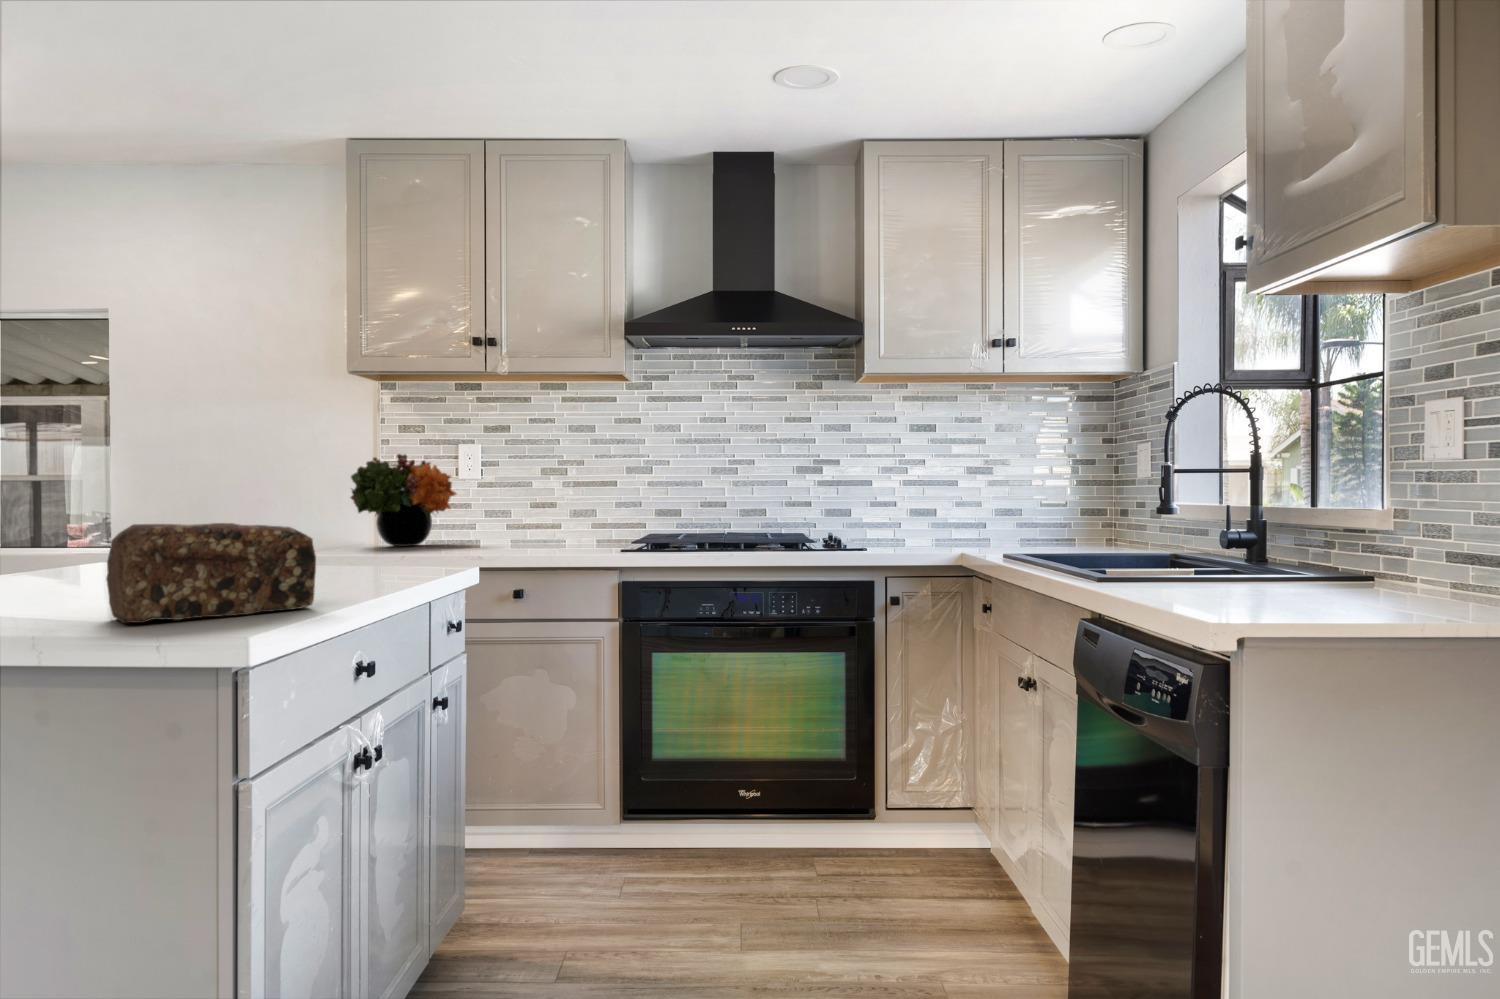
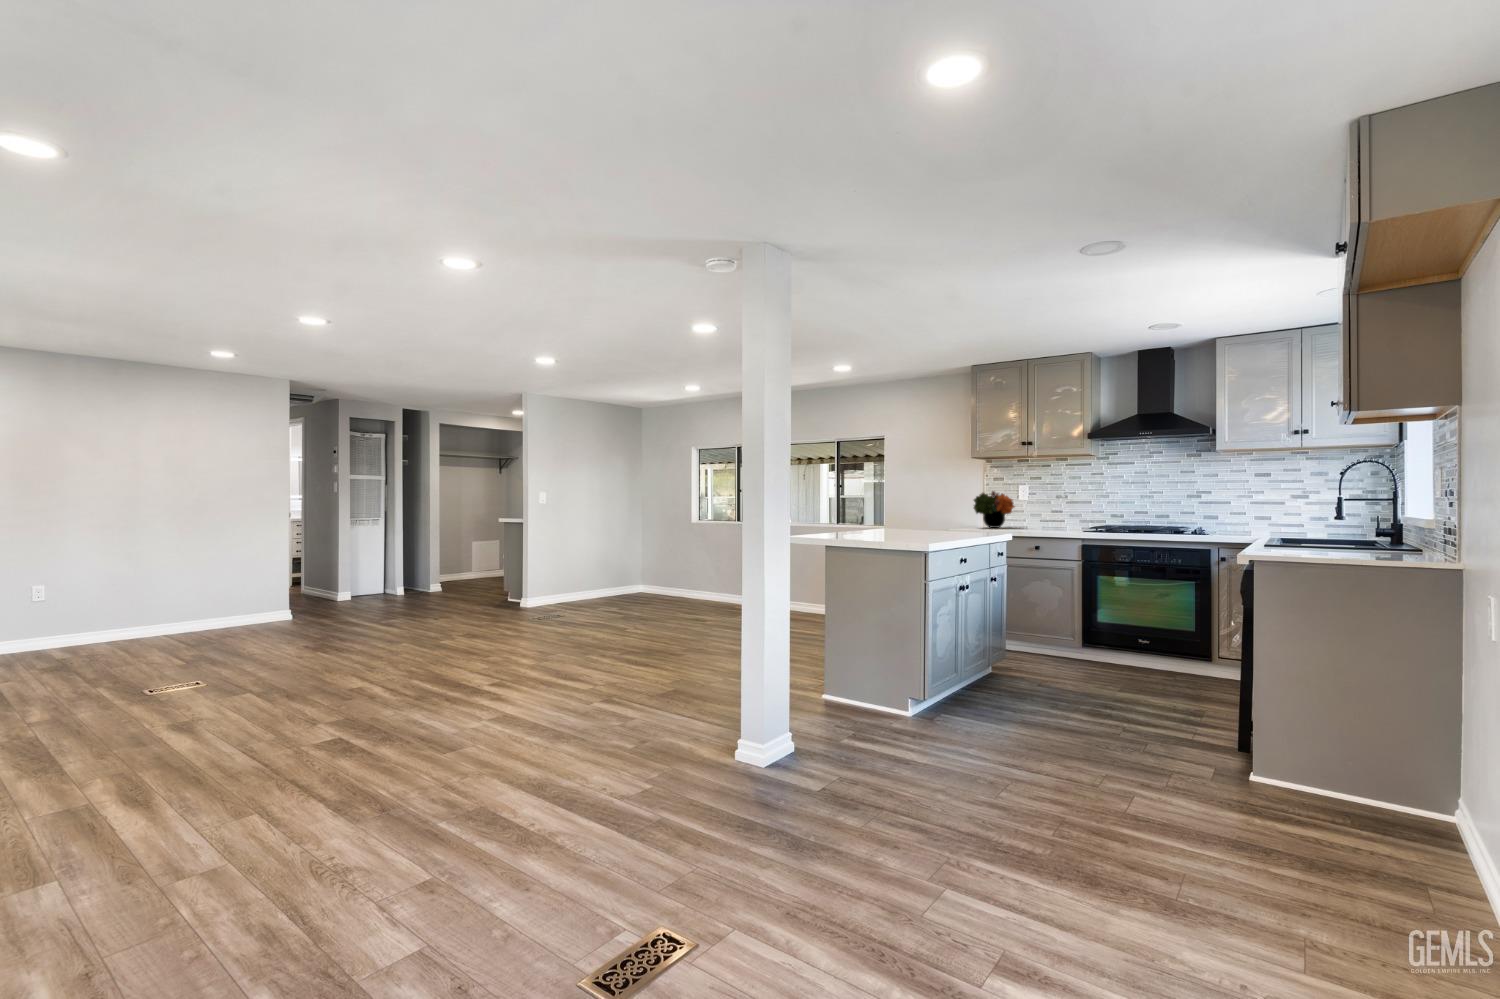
bread loaf: present [106,523,316,623] -> none [915,515,965,539]

